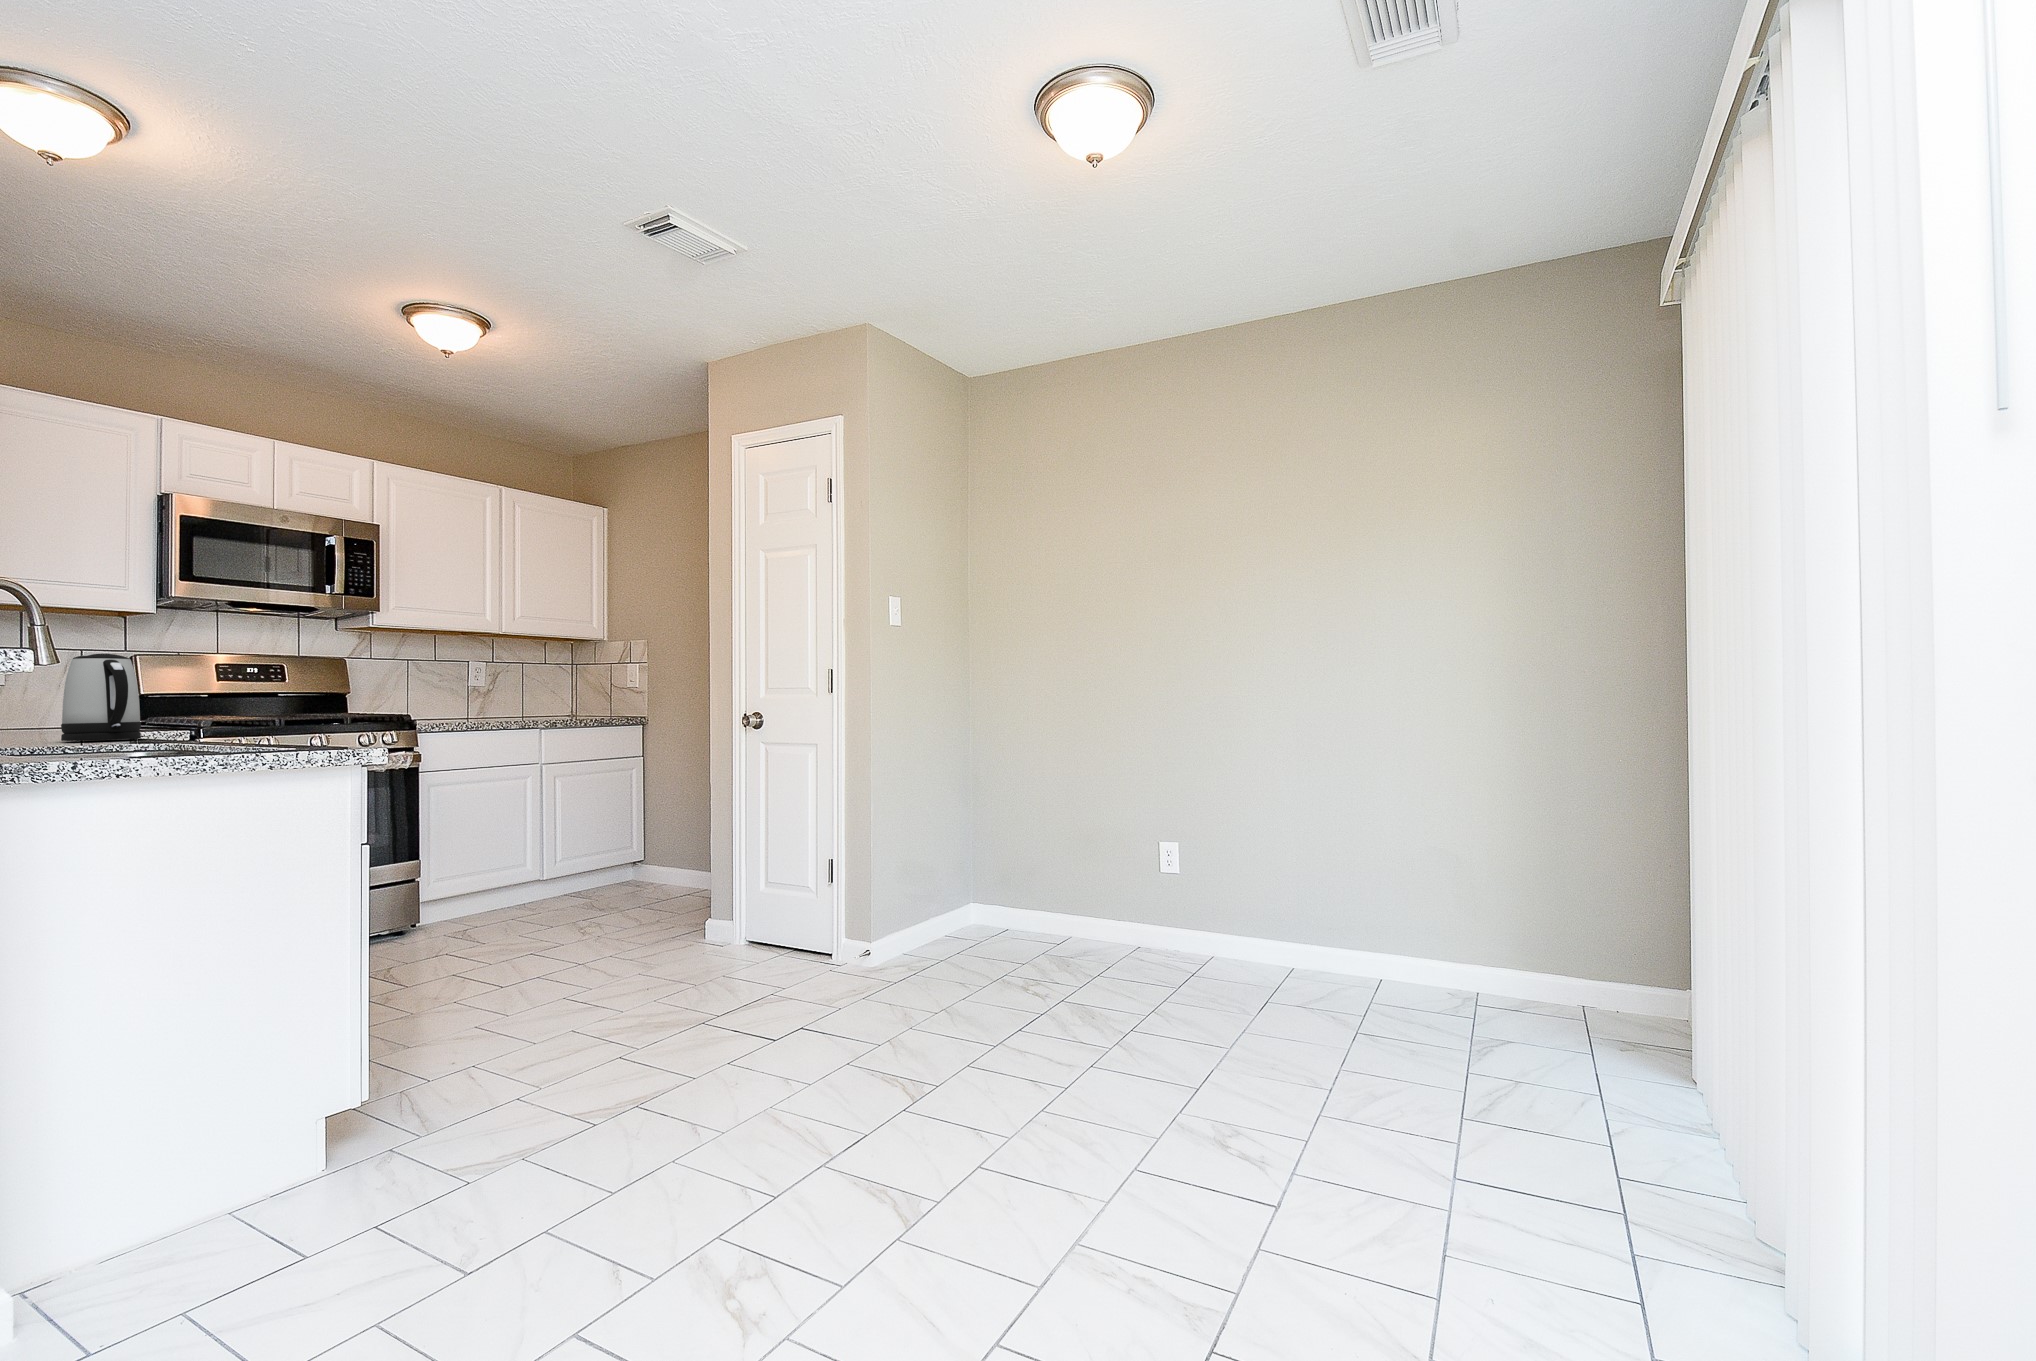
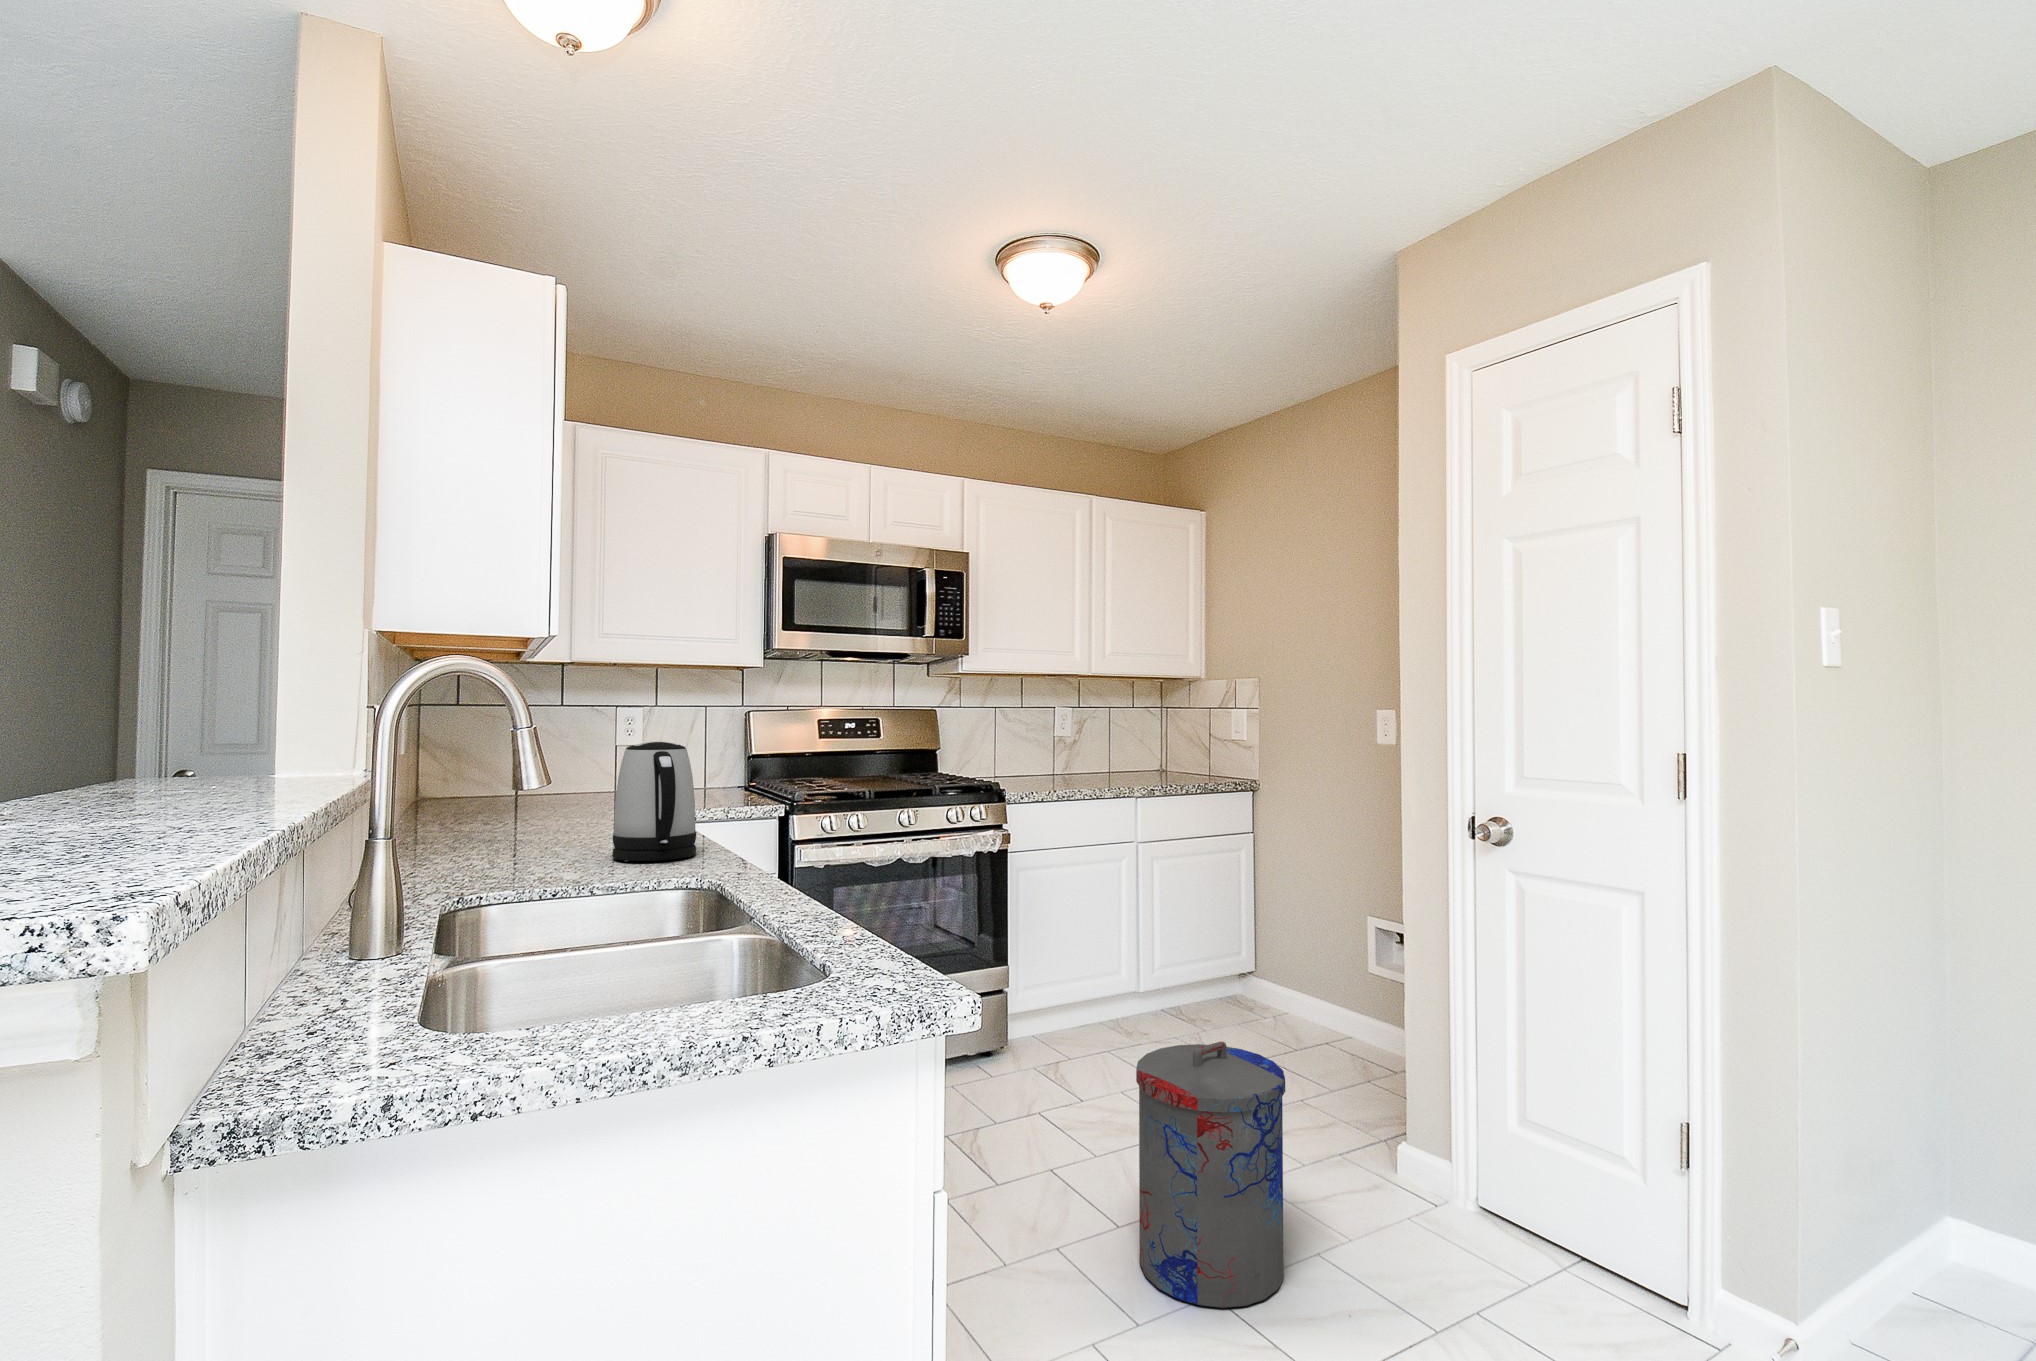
trash can: none [514,852,618,1009] -> present [1136,1042,1285,1308]

